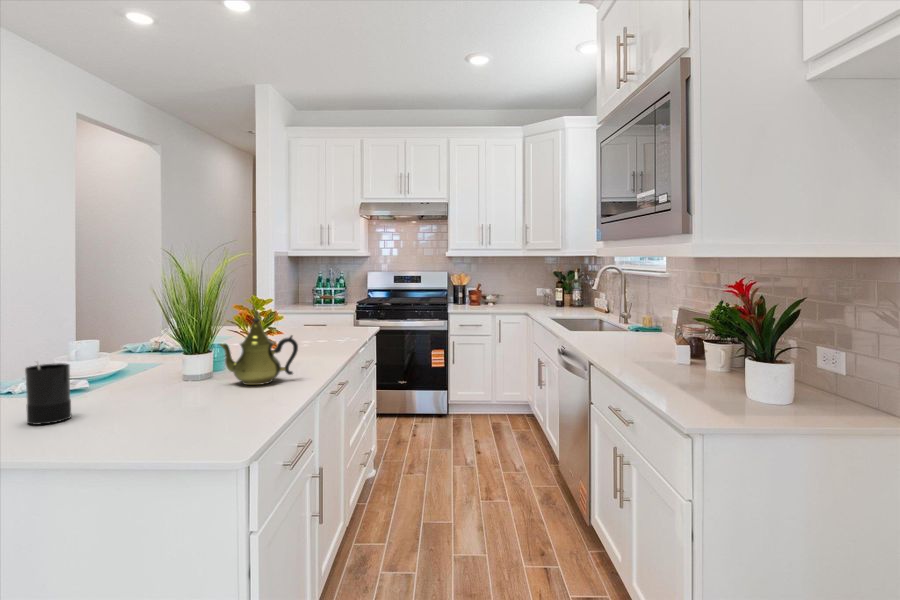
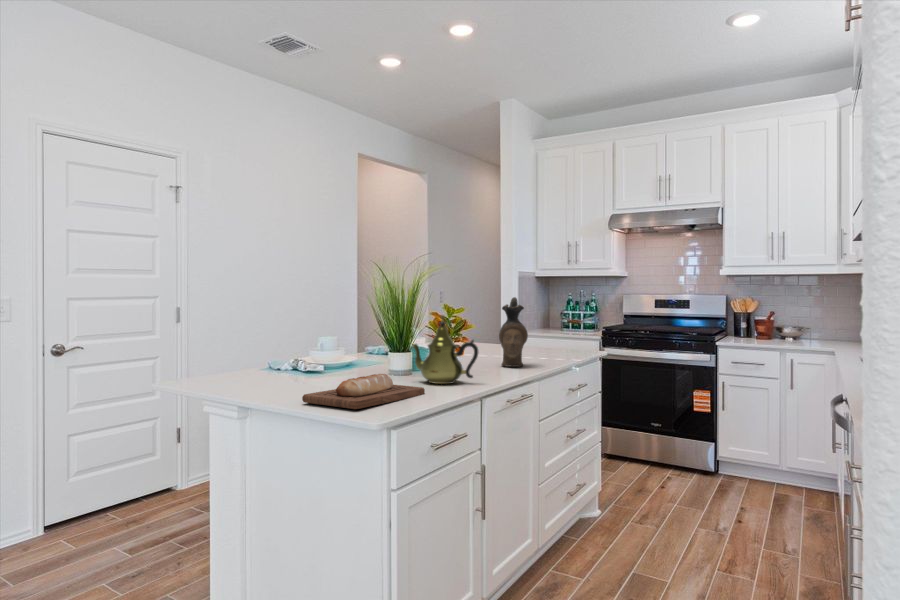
ceramic pitcher: none [297,285,326,353] -> present [499,297,528,367]
candle: present [25,362,71,425] -> none [265,342,294,391]
bread loaf: none [107,385,253,439] -> present [302,374,425,409]

